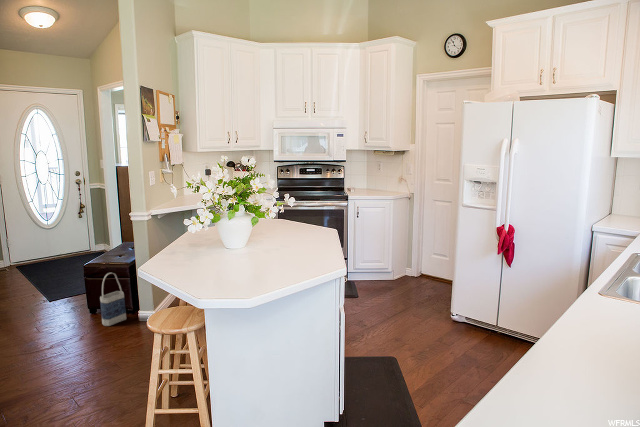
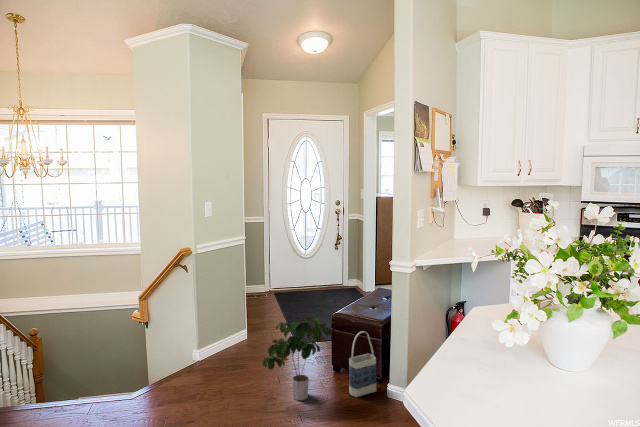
potted plant: none [15,267,82,339] -> present [262,317,332,400]

